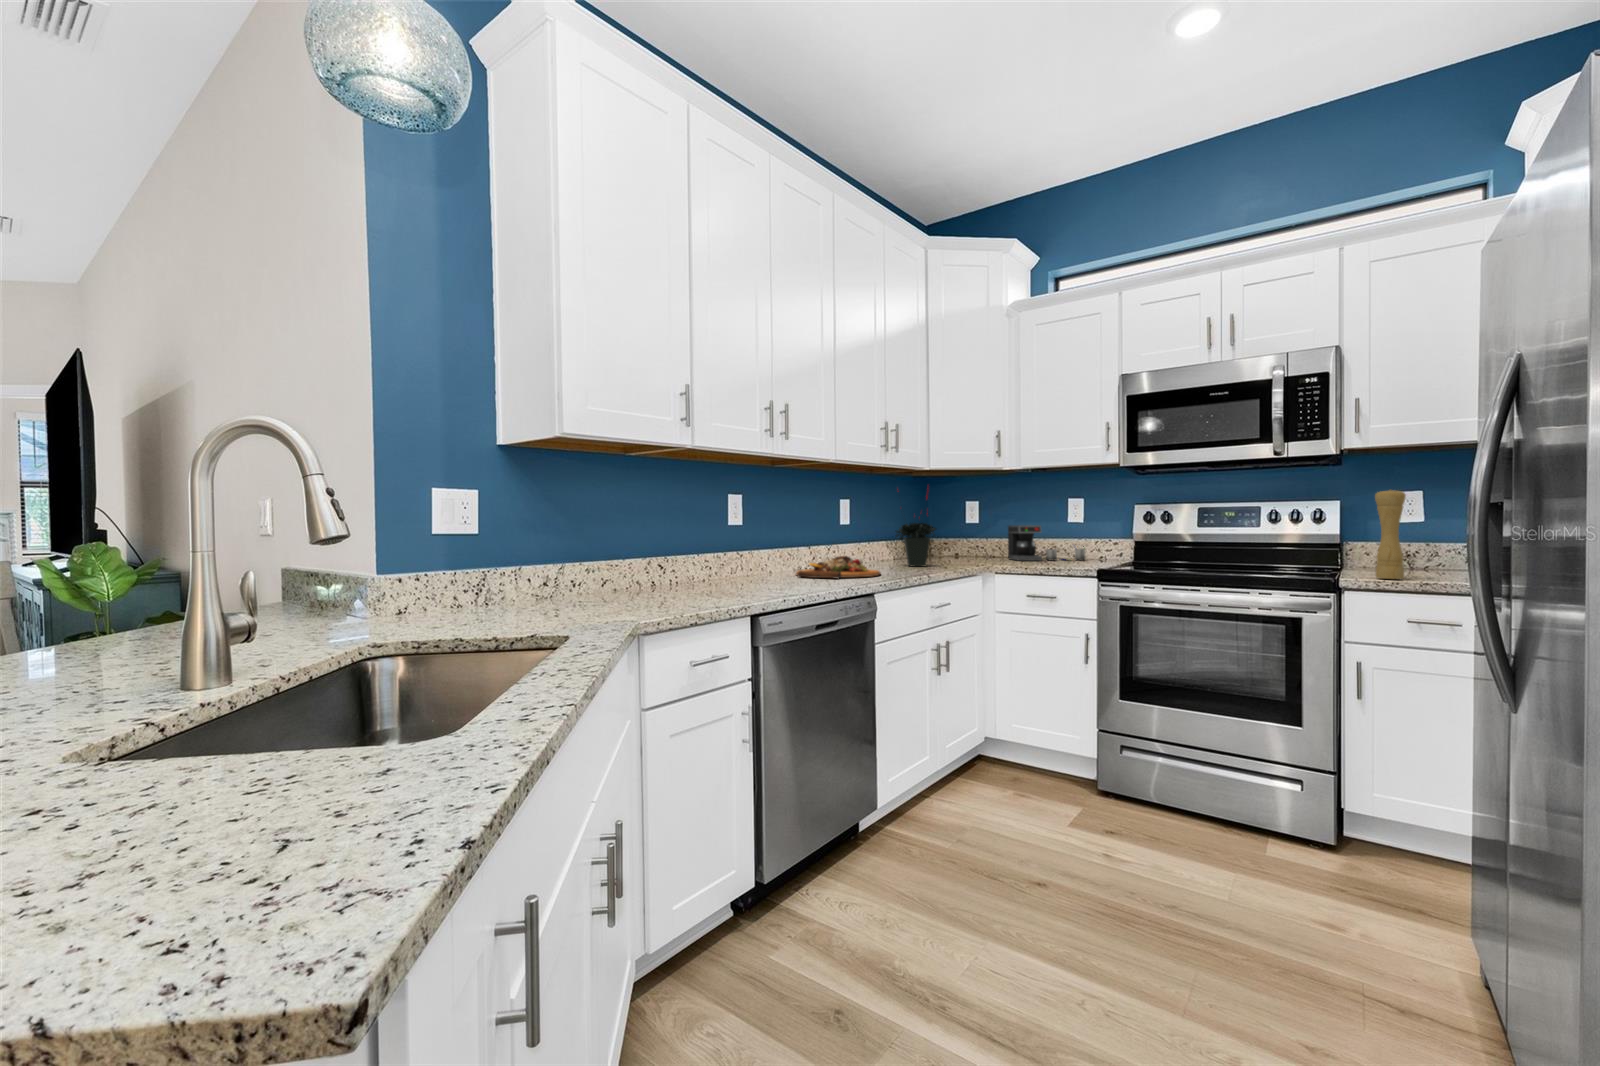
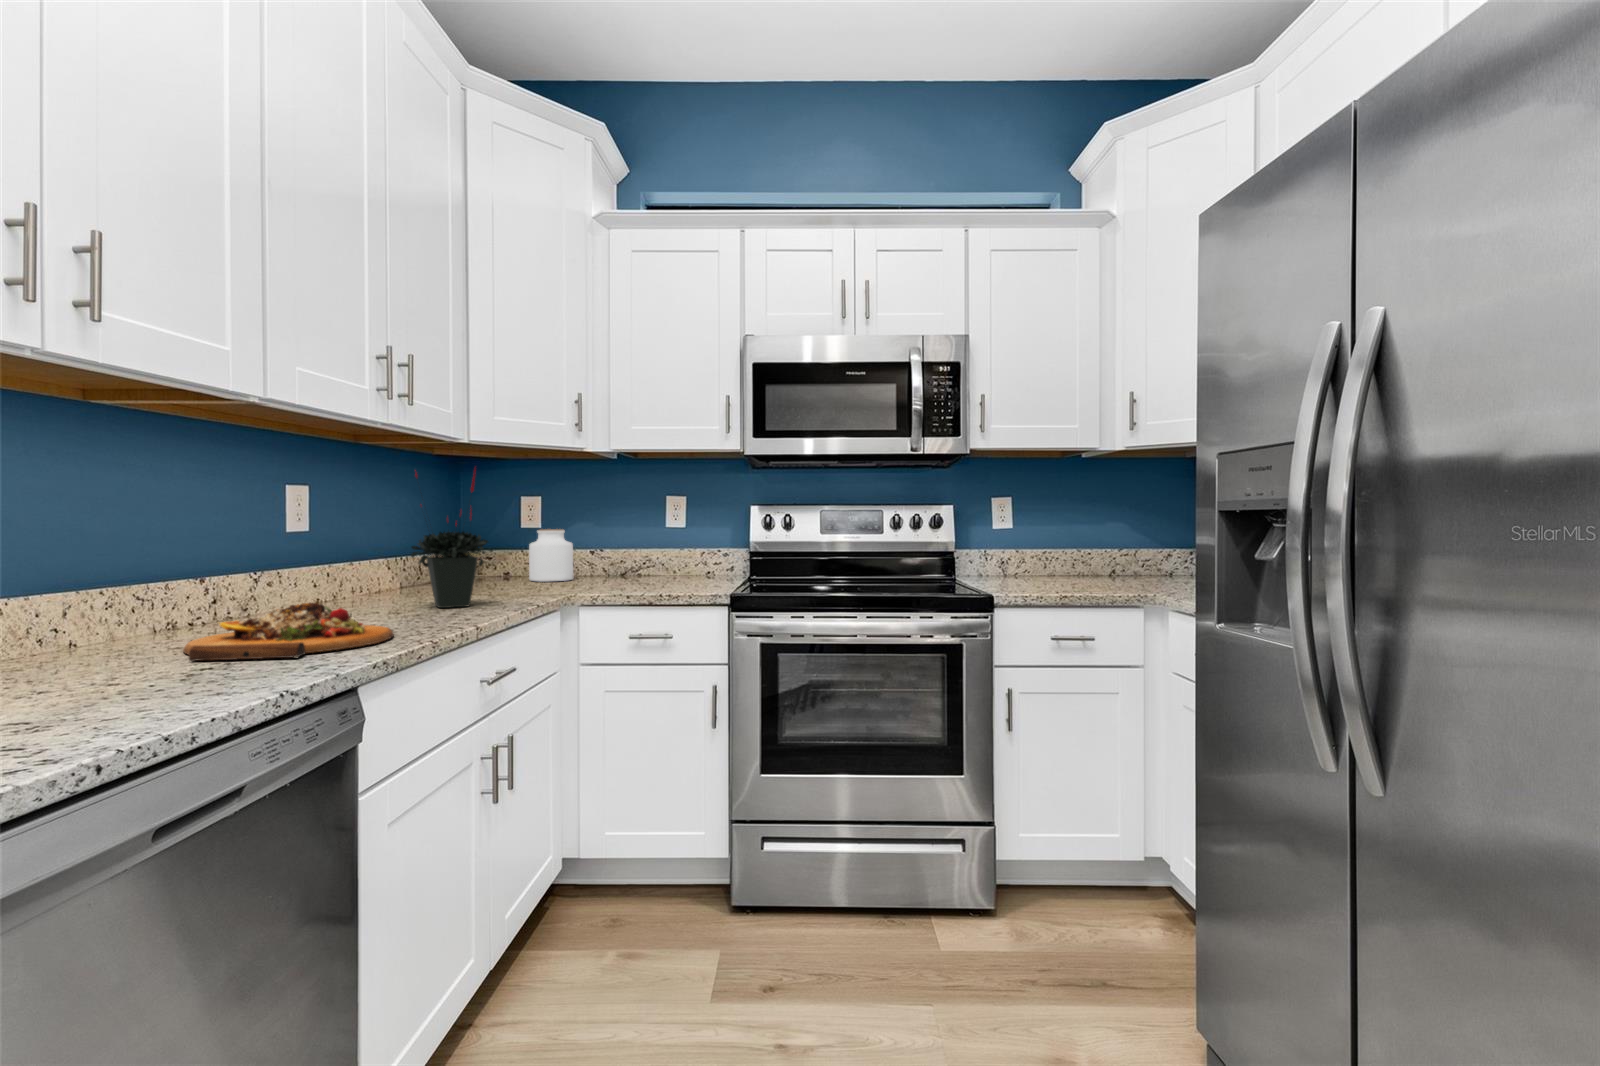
pepper mill: present [1375,489,1406,579] -> none [1016,493,1042,594]
jar: none [971,523,1000,558] -> present [529,529,574,582]
coffee maker: present [1008,525,1085,561] -> none [587,532,694,585]

